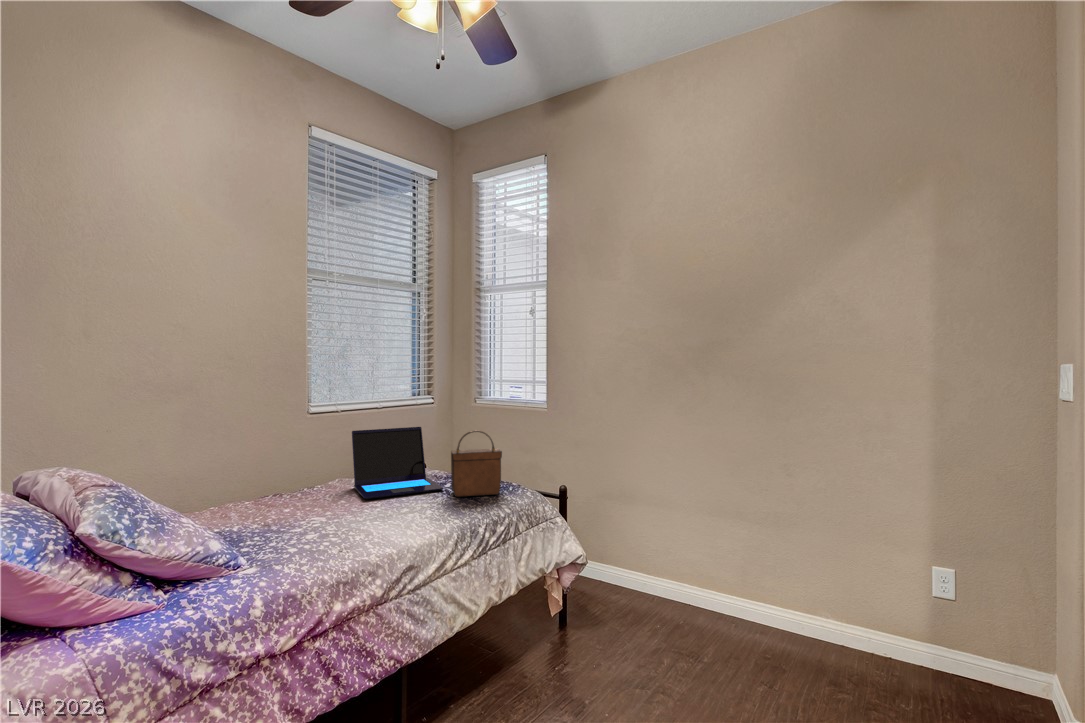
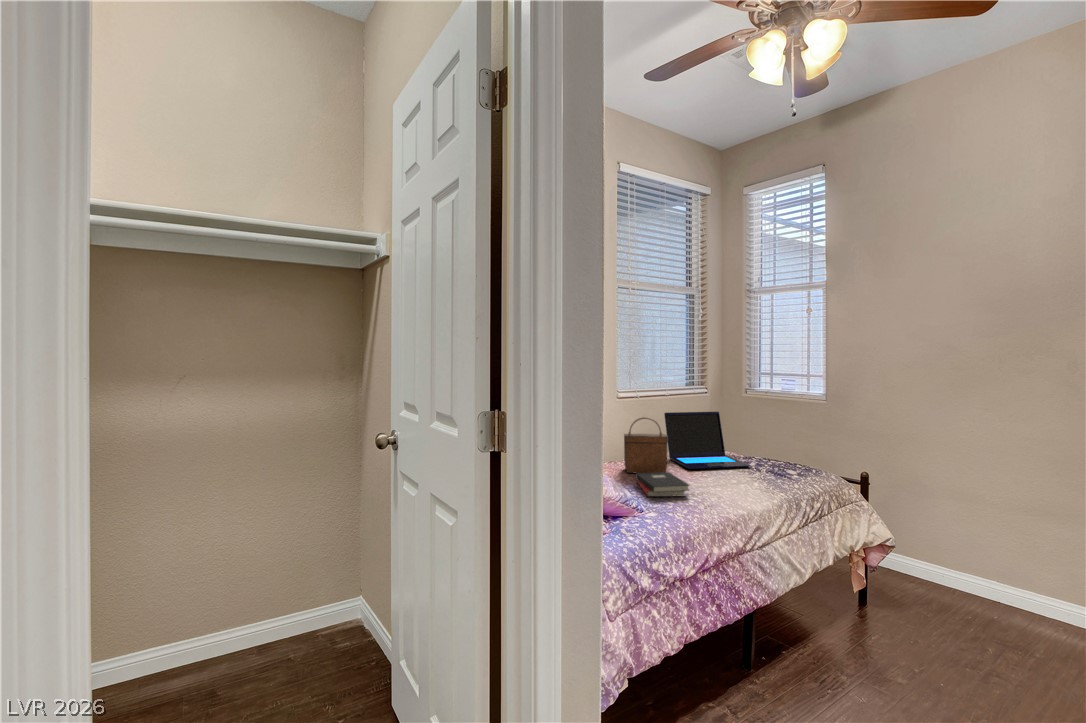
handbag: present [451,430,502,497] -> present [624,417,668,473]
hardback book: none [273,506,334,543] -> present [636,472,689,497]

